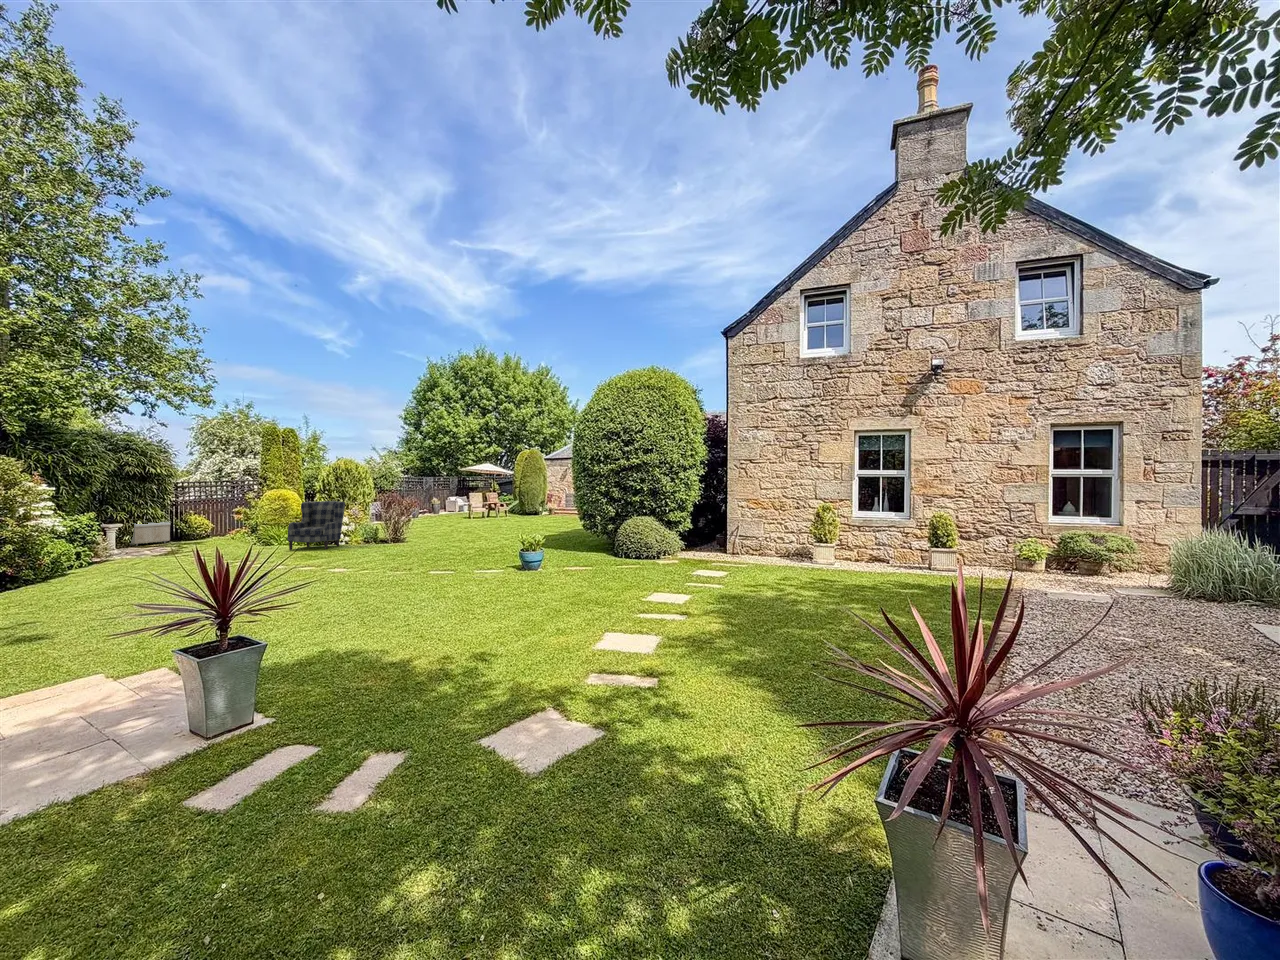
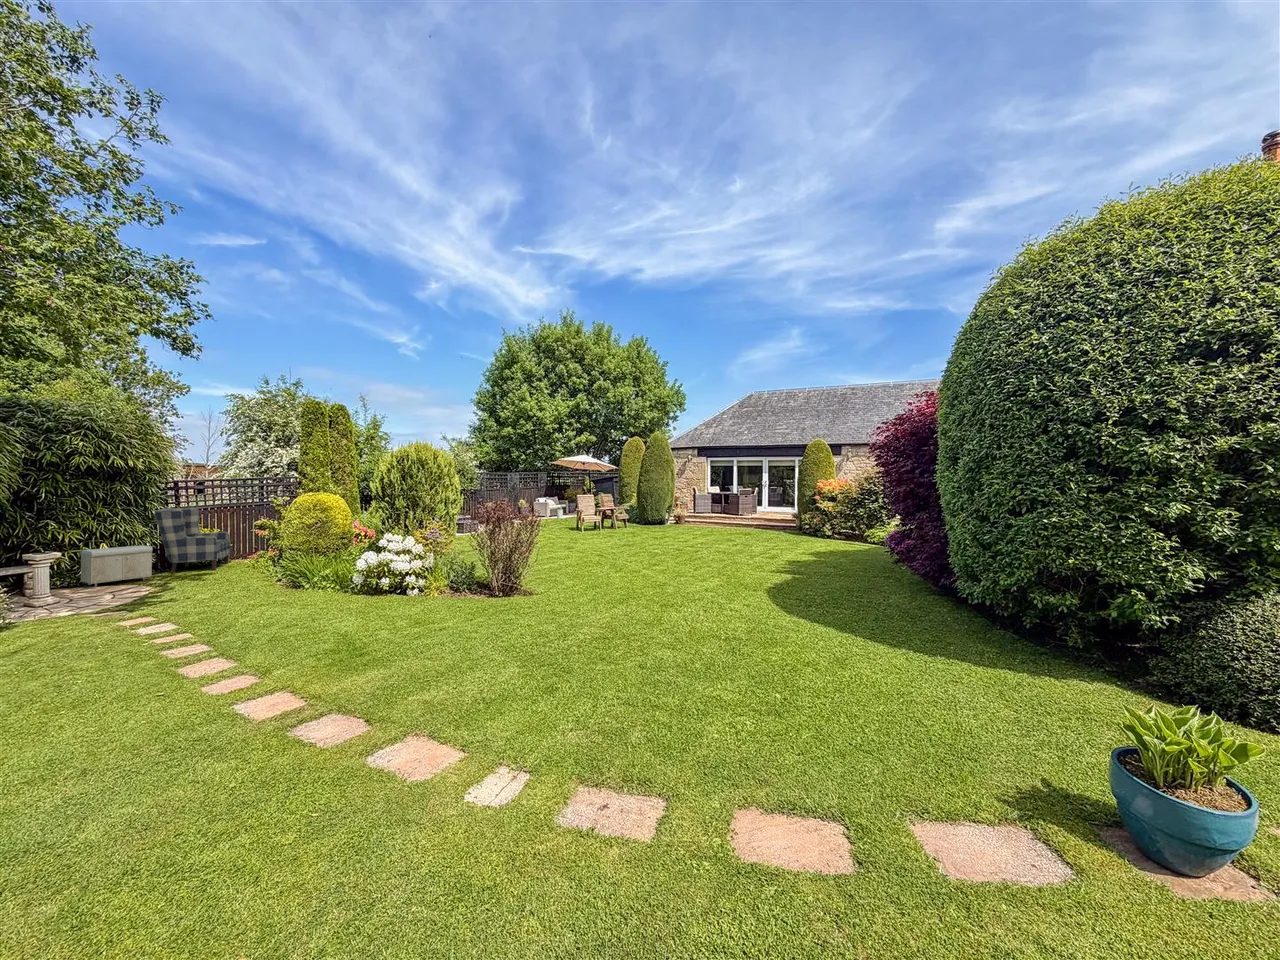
chair: present [288,501,345,550] -> present [155,508,231,573]

